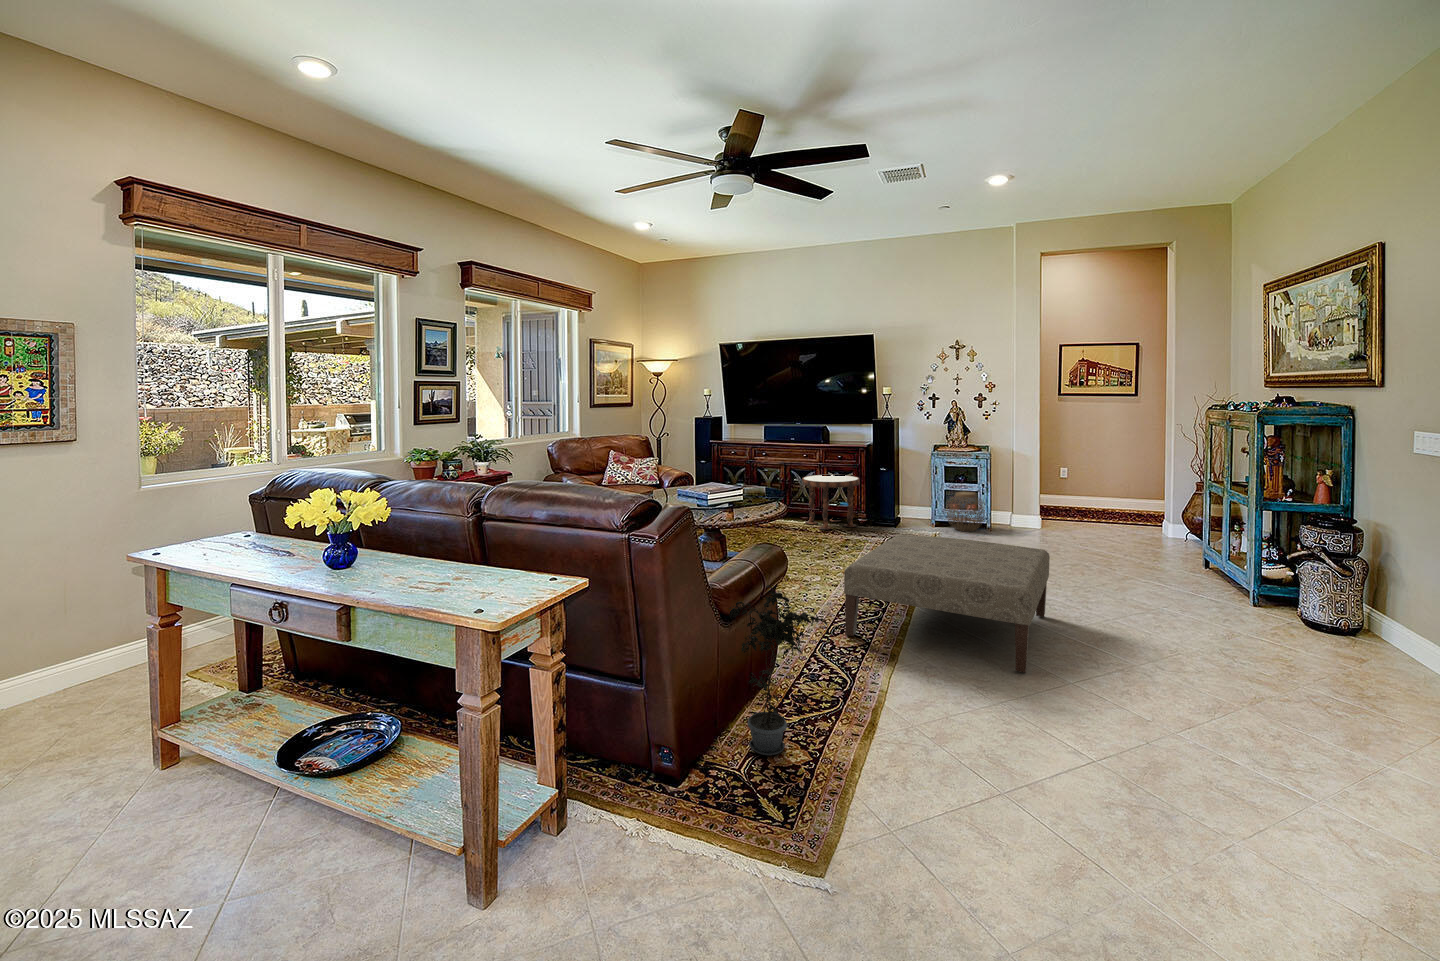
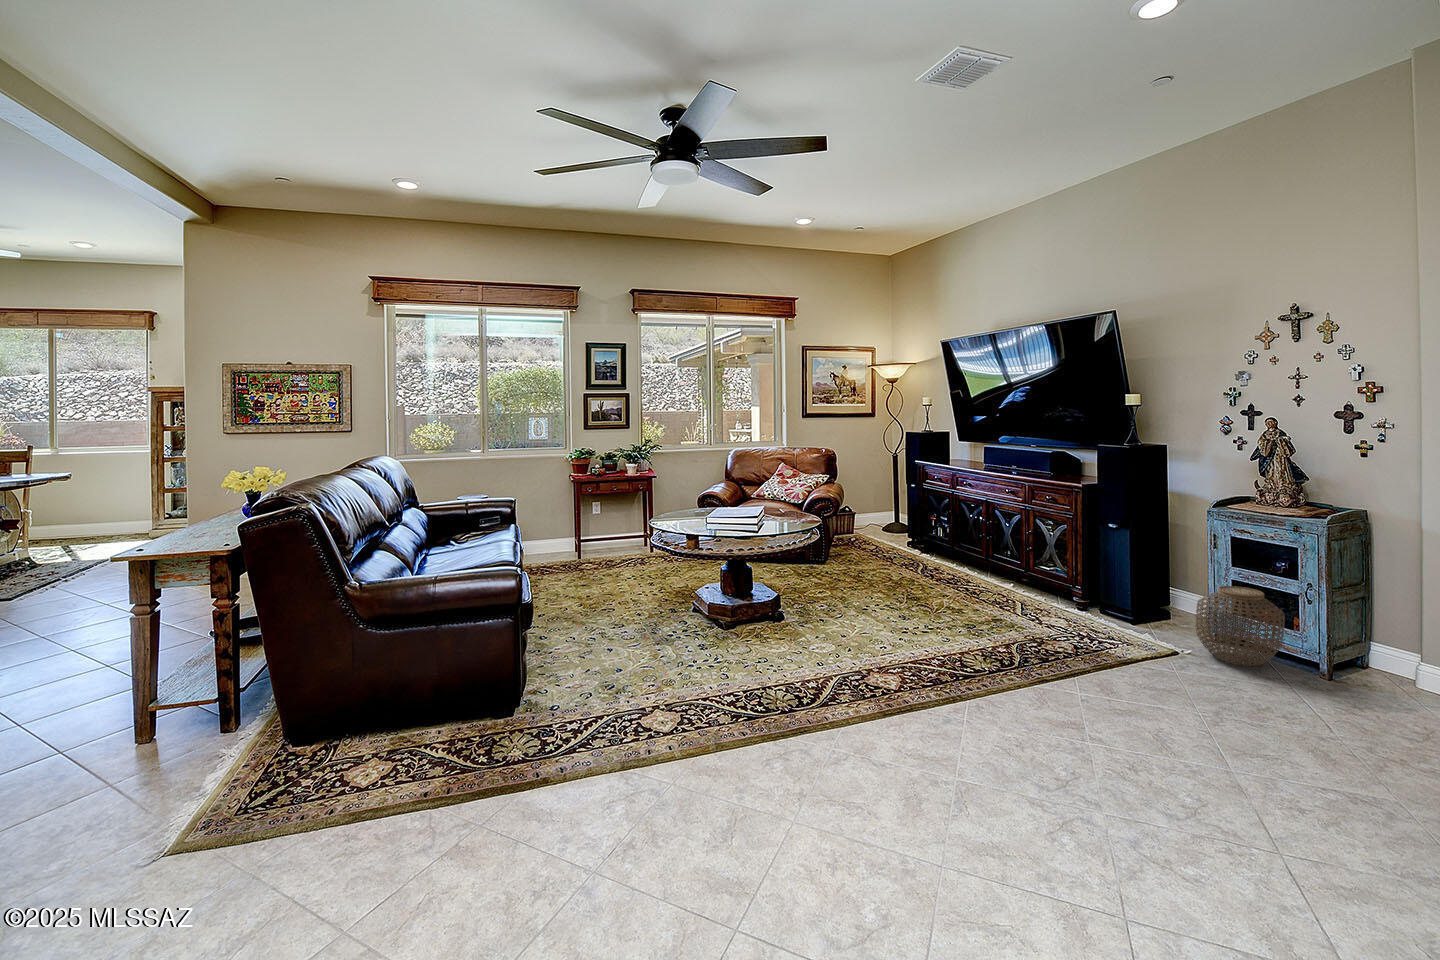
side table: present [802,475,860,530] -> none [962,522,1055,609]
ottoman: present [844,534,1050,673] -> none [640,617,962,869]
potted plant: present [729,585,828,756] -> none [269,606,357,786]

